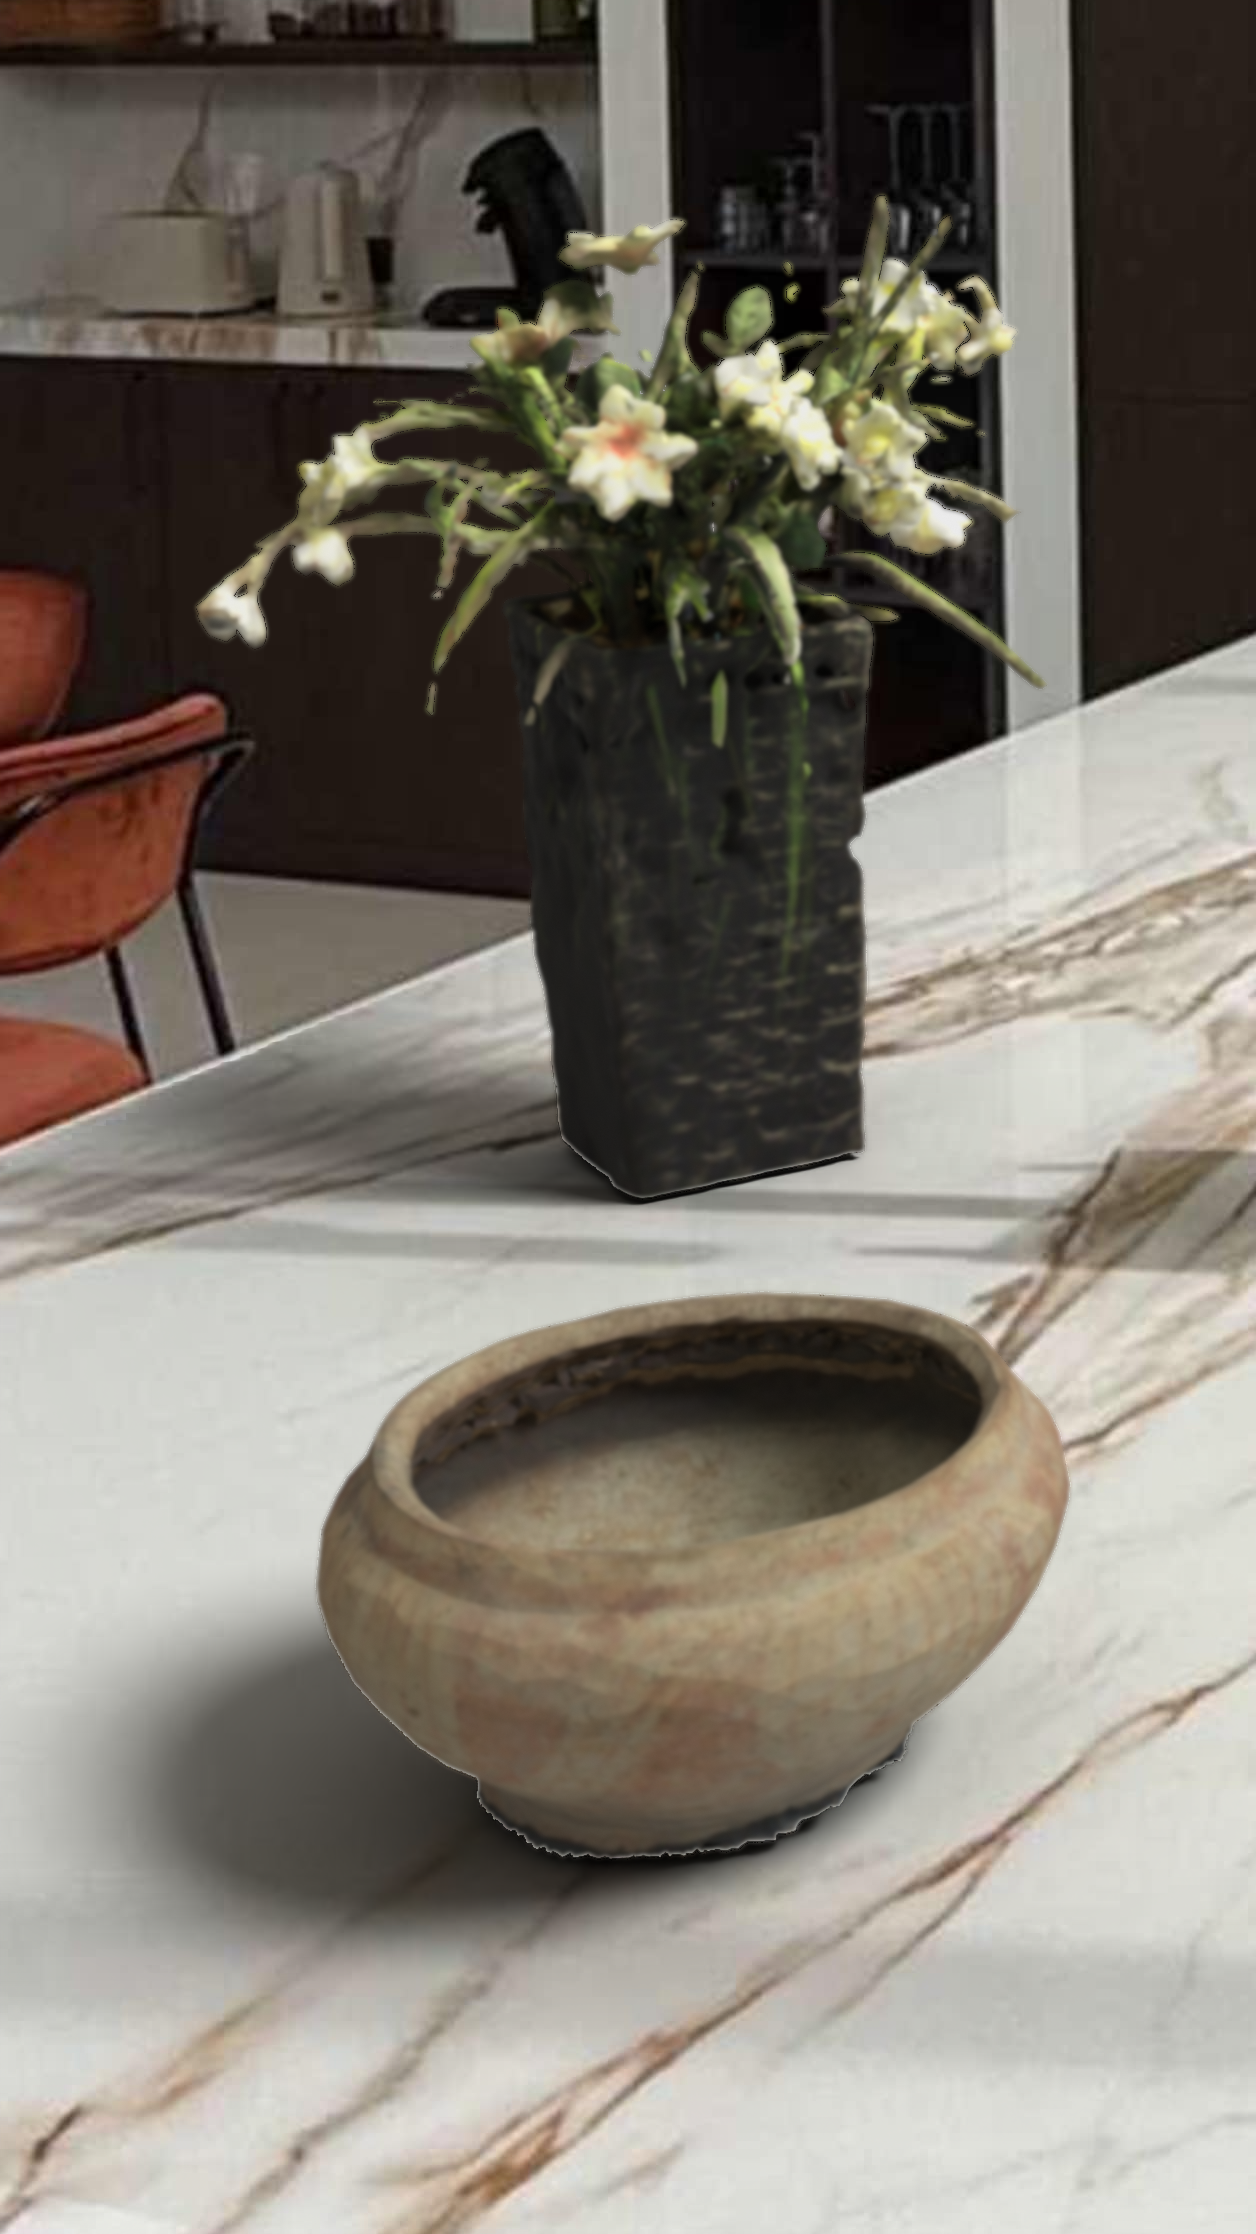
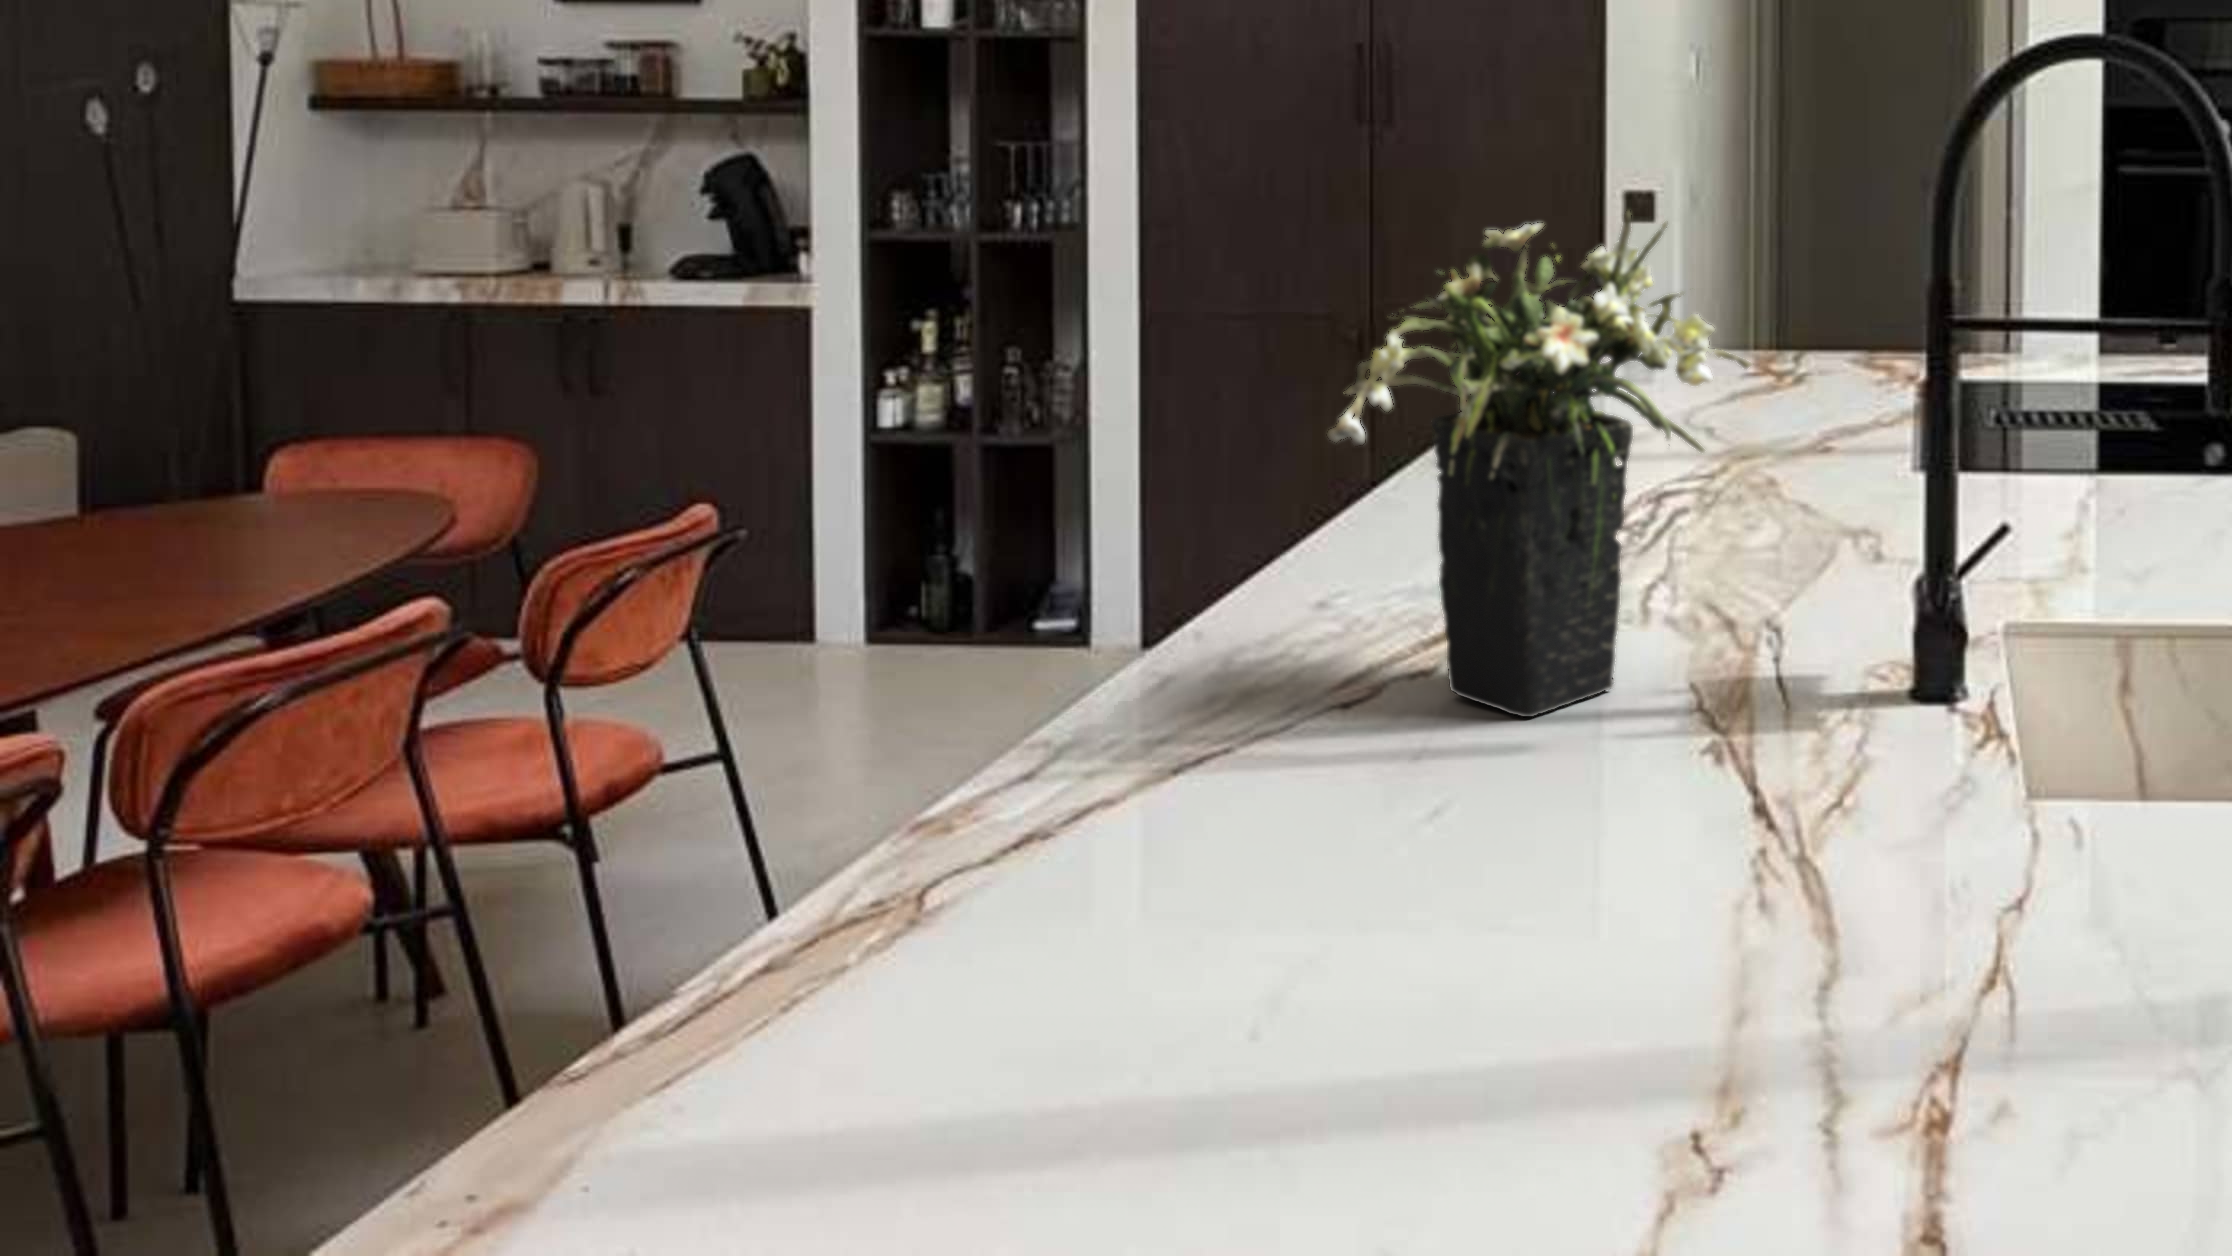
ceramic bowl: present [316,1292,1070,1860] -> none [1711,717,2036,961]

